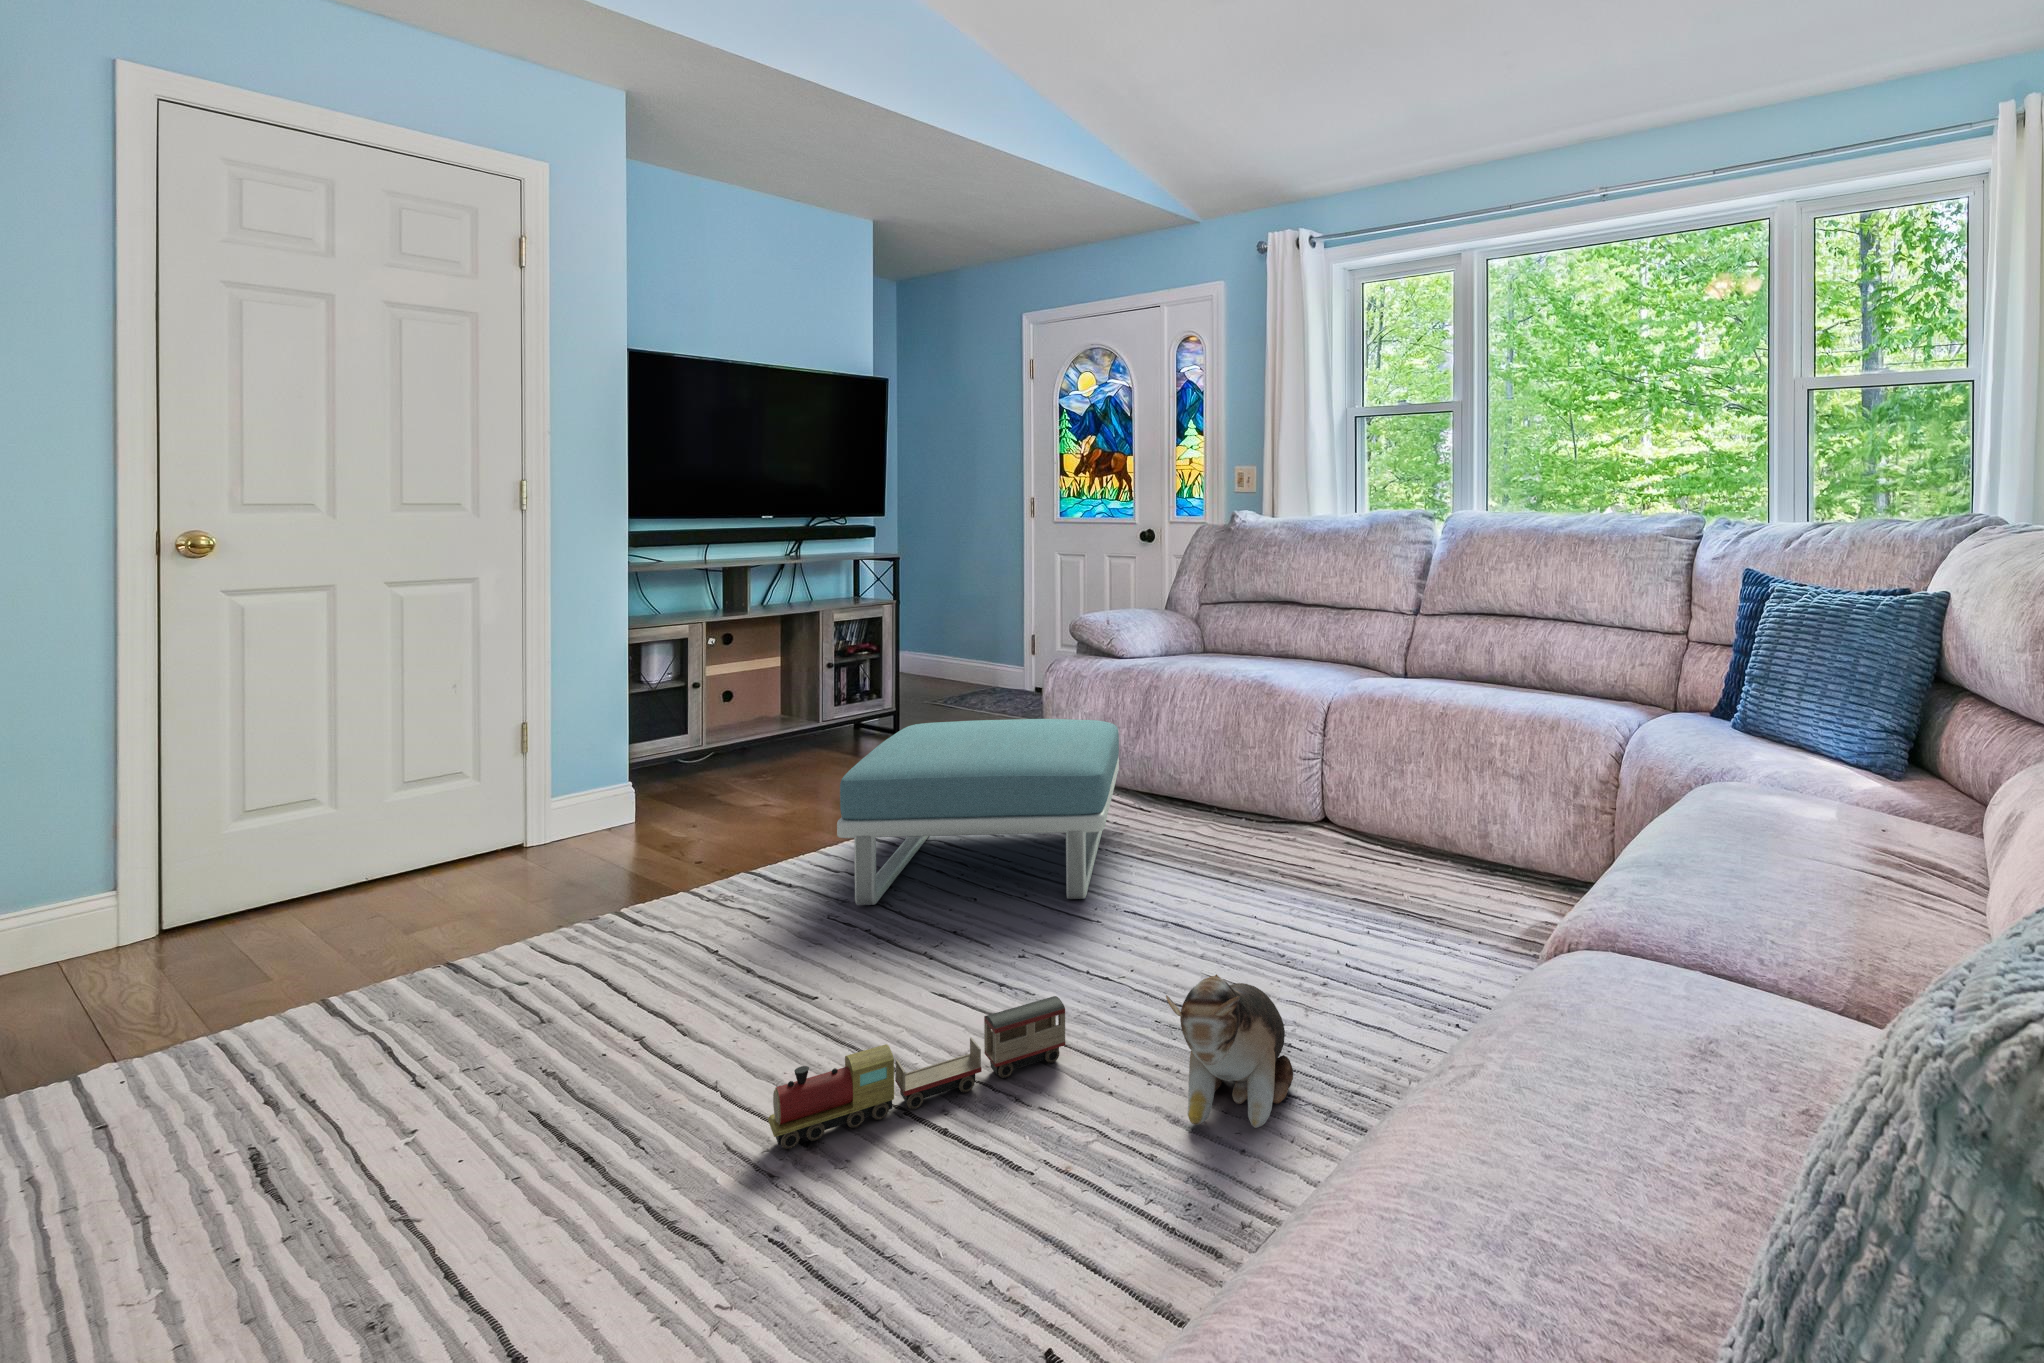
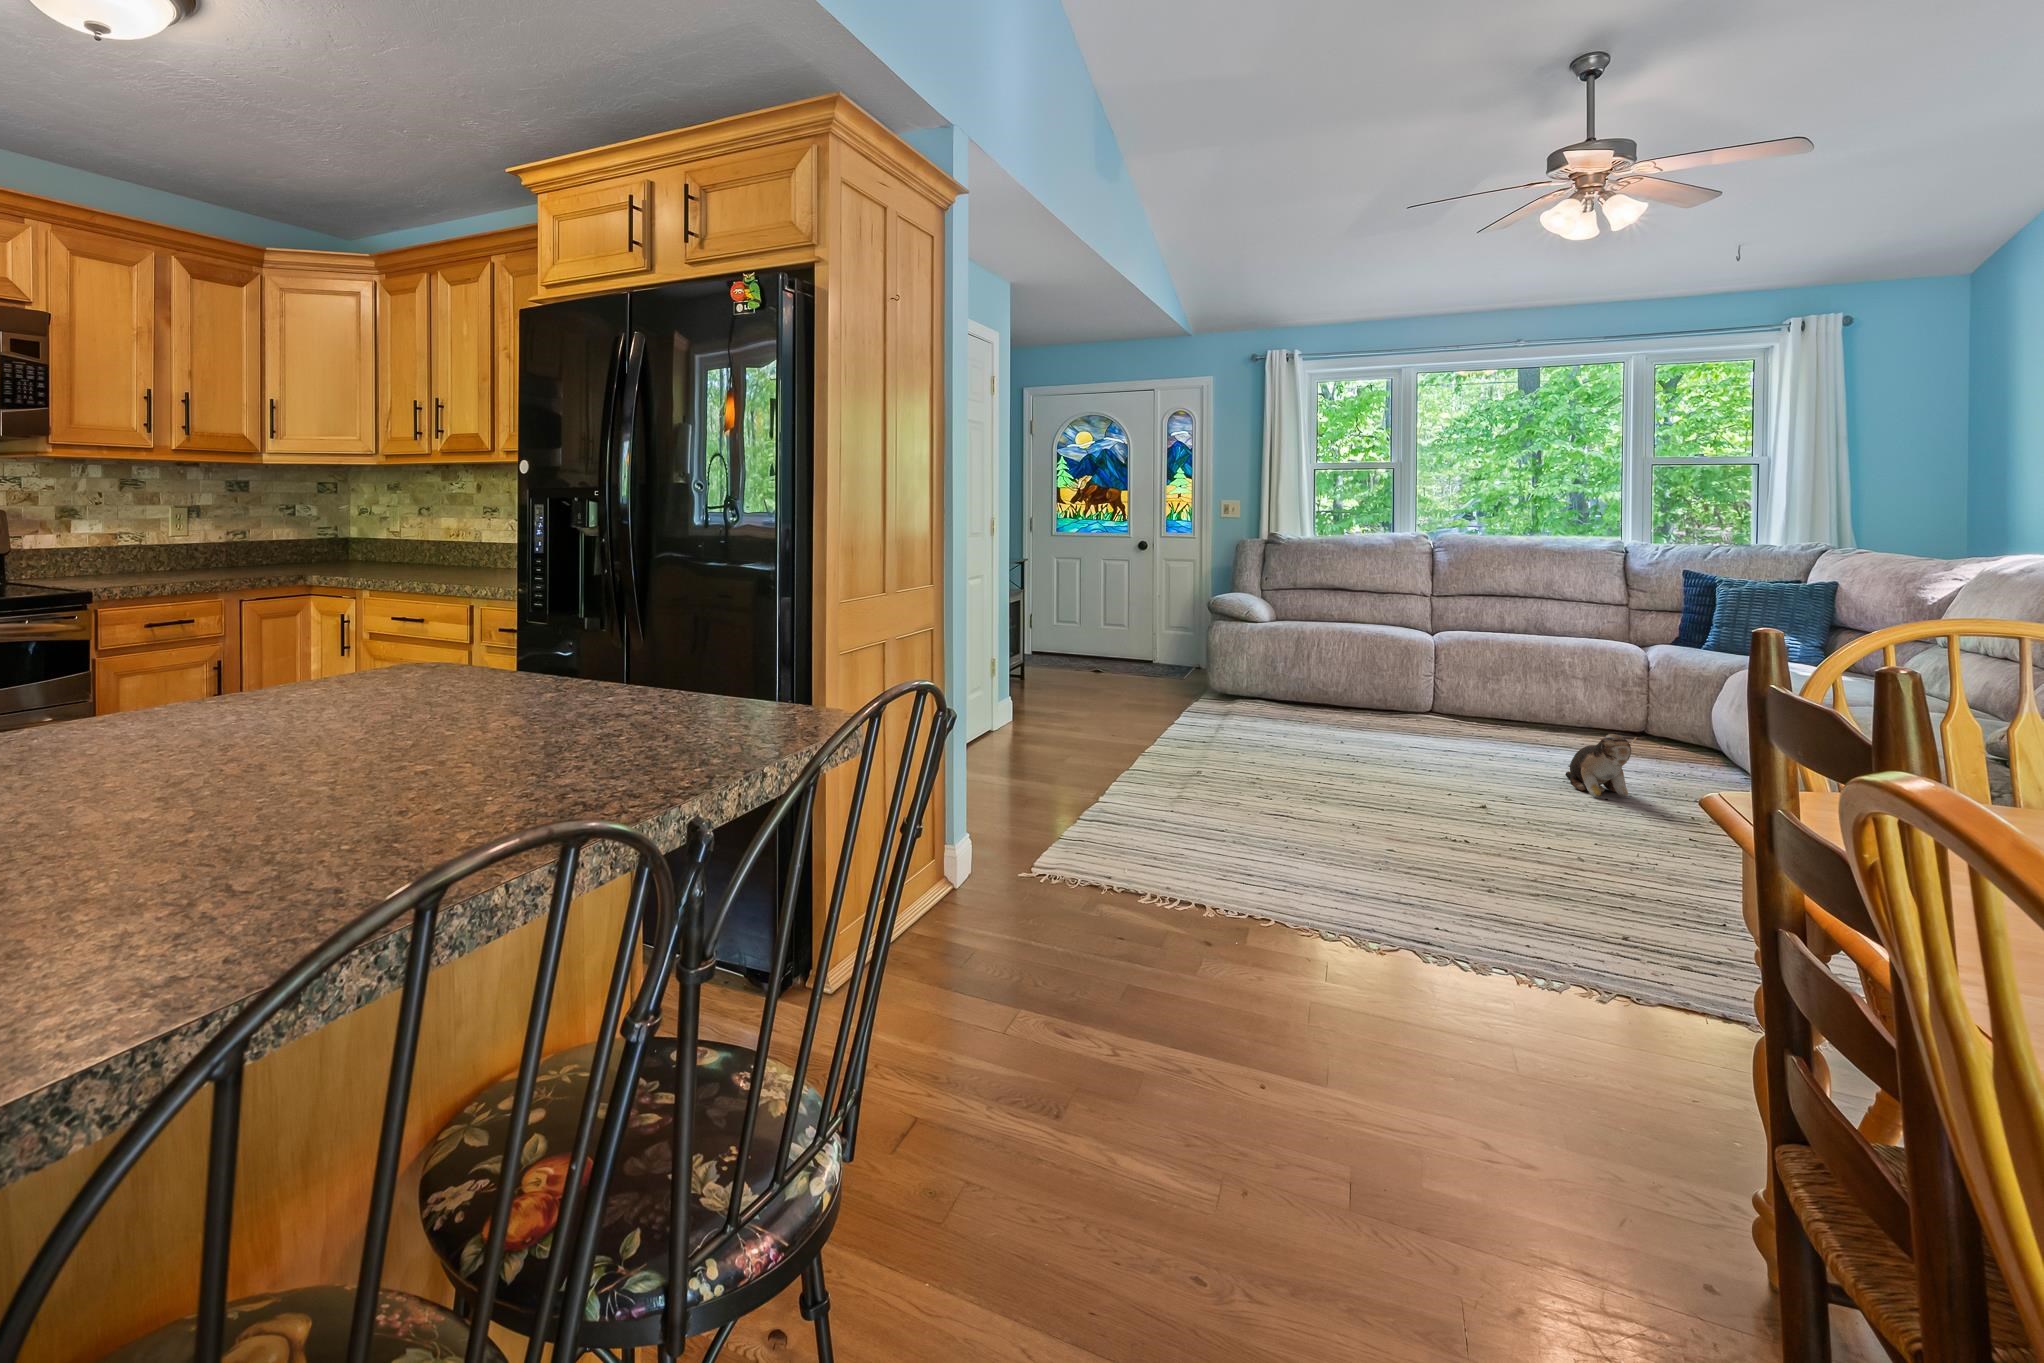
footstool: present [837,719,1119,905] -> none [1185,657,1379,747]
toy train: present [768,996,1065,1149] -> none [1435,759,1500,805]

